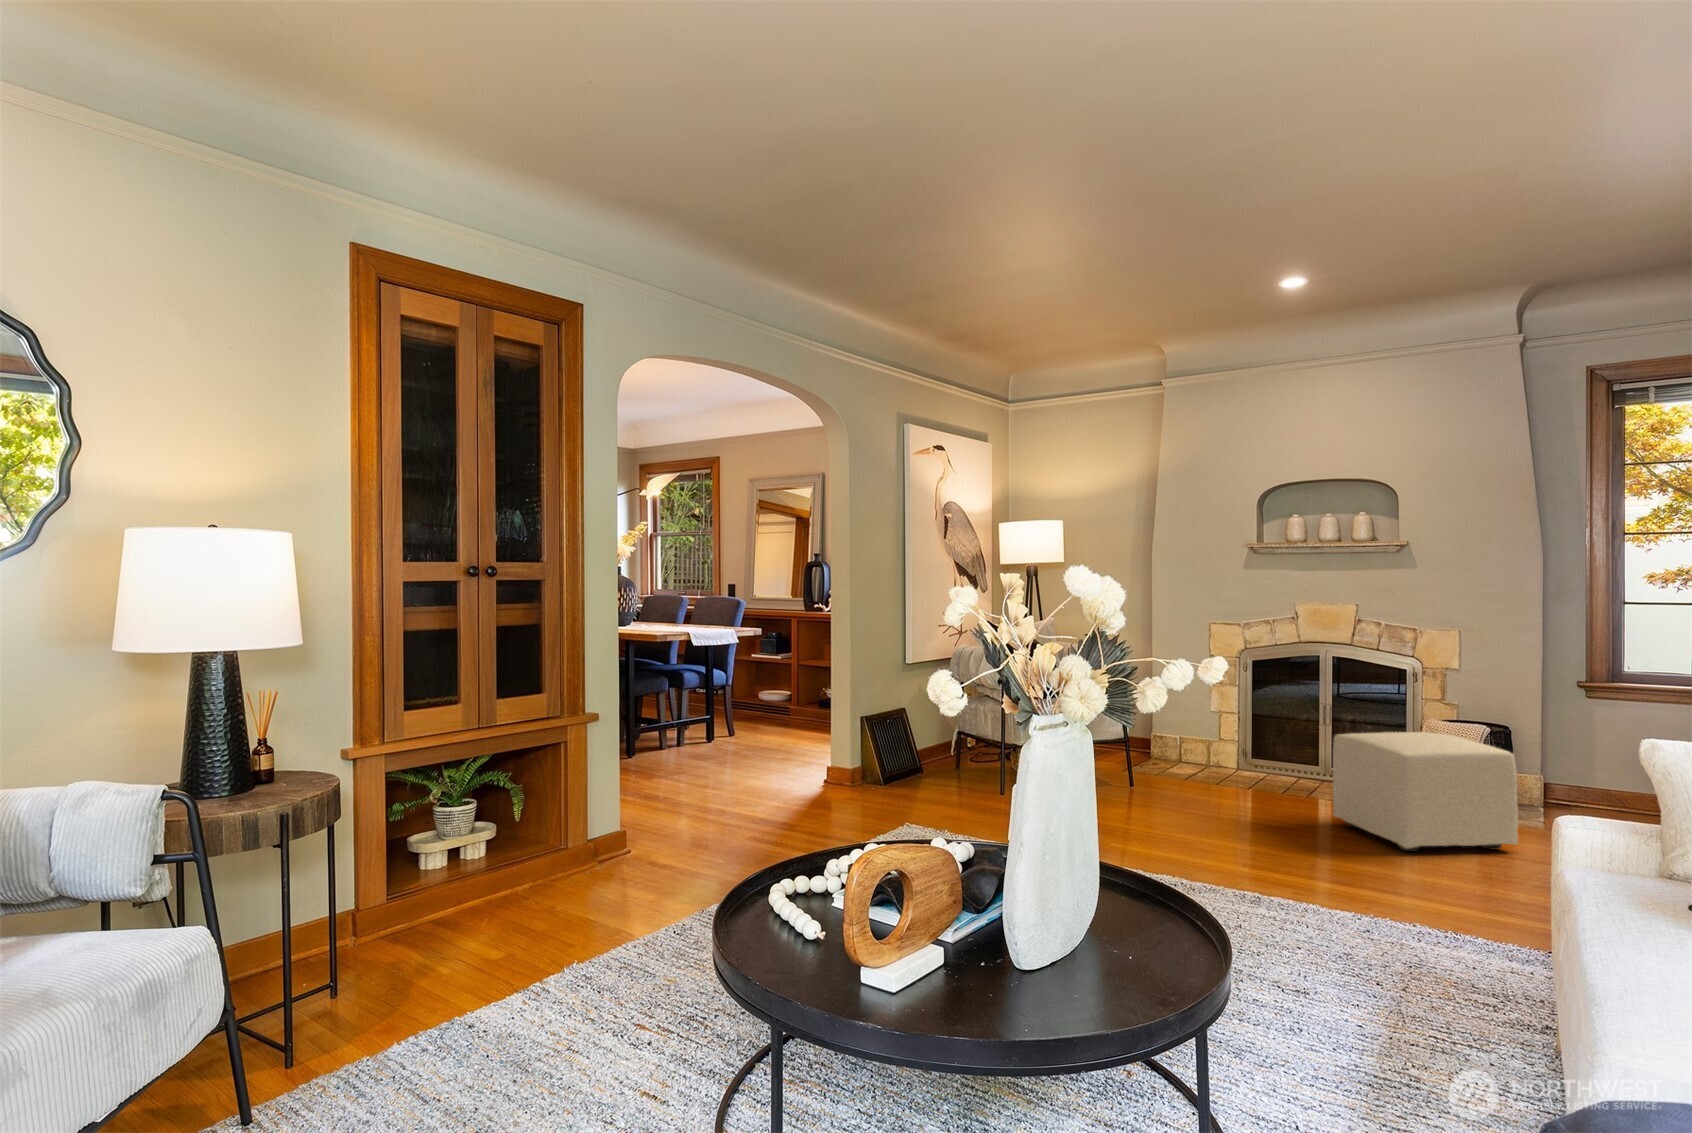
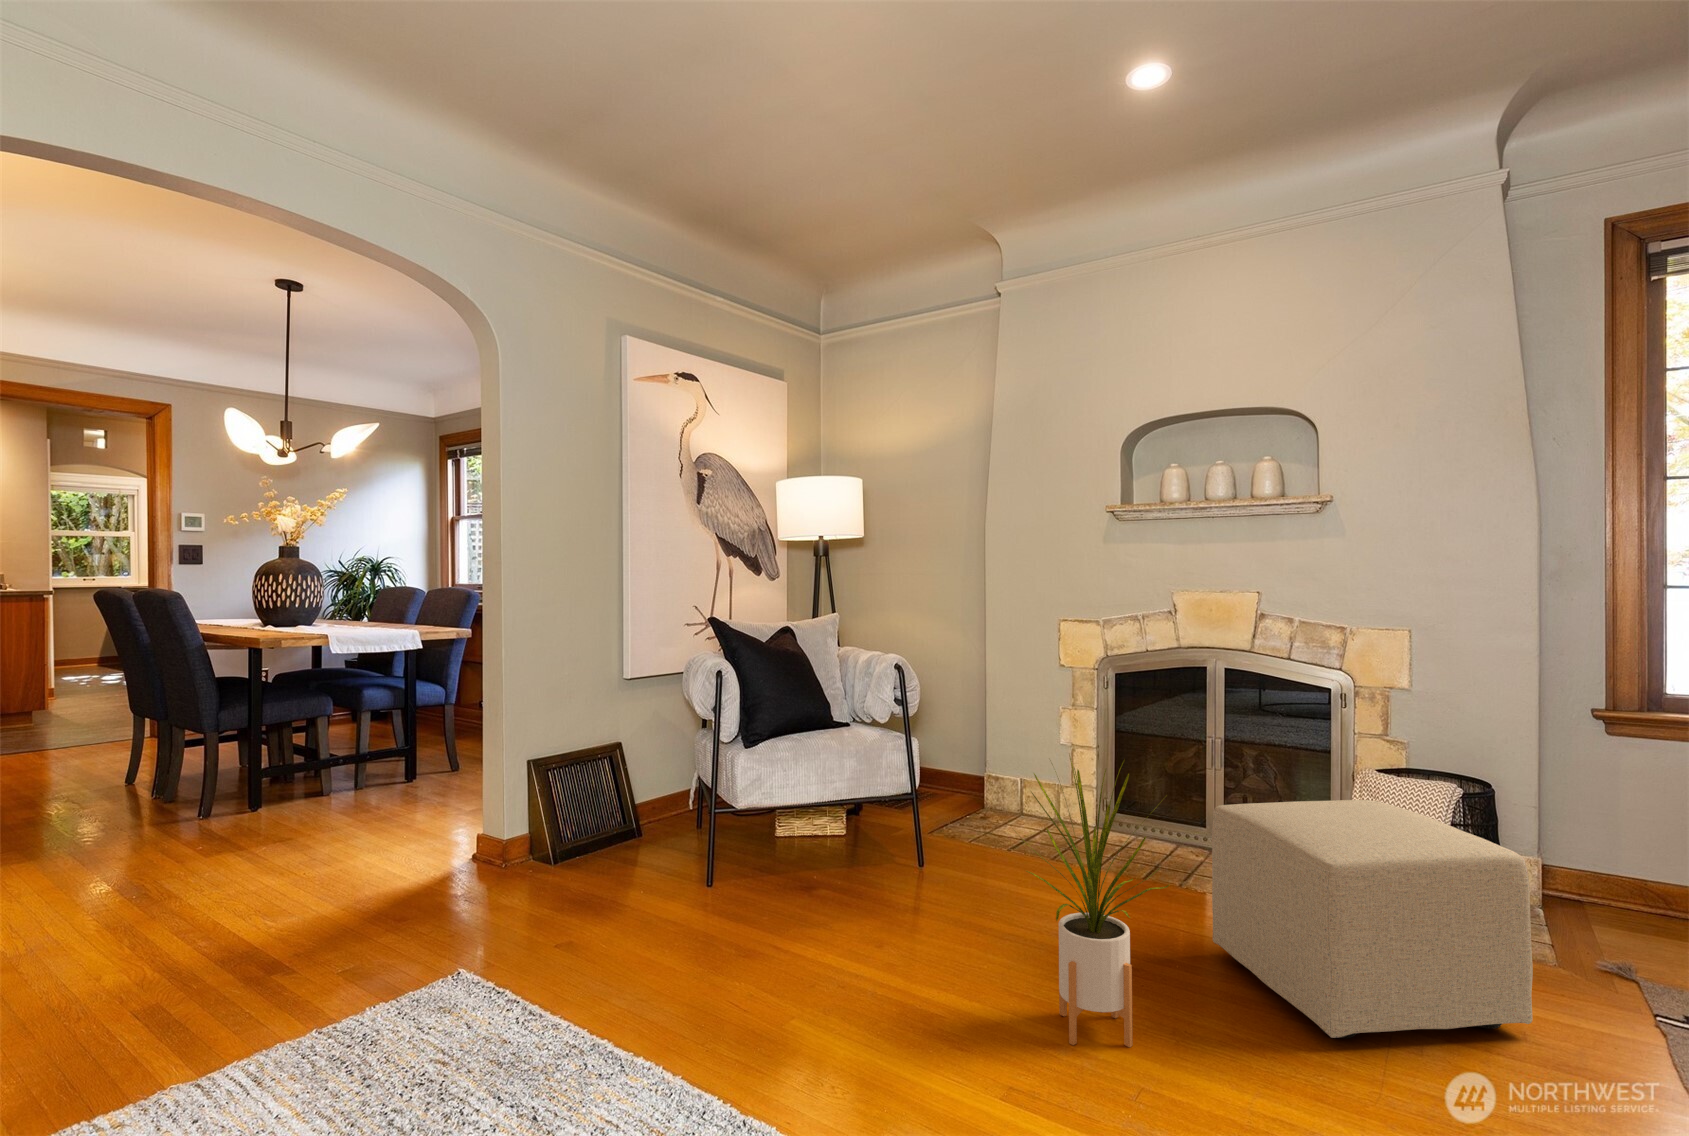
house plant: none [1225,697,1315,854] -> present [1022,755,1169,1047]

